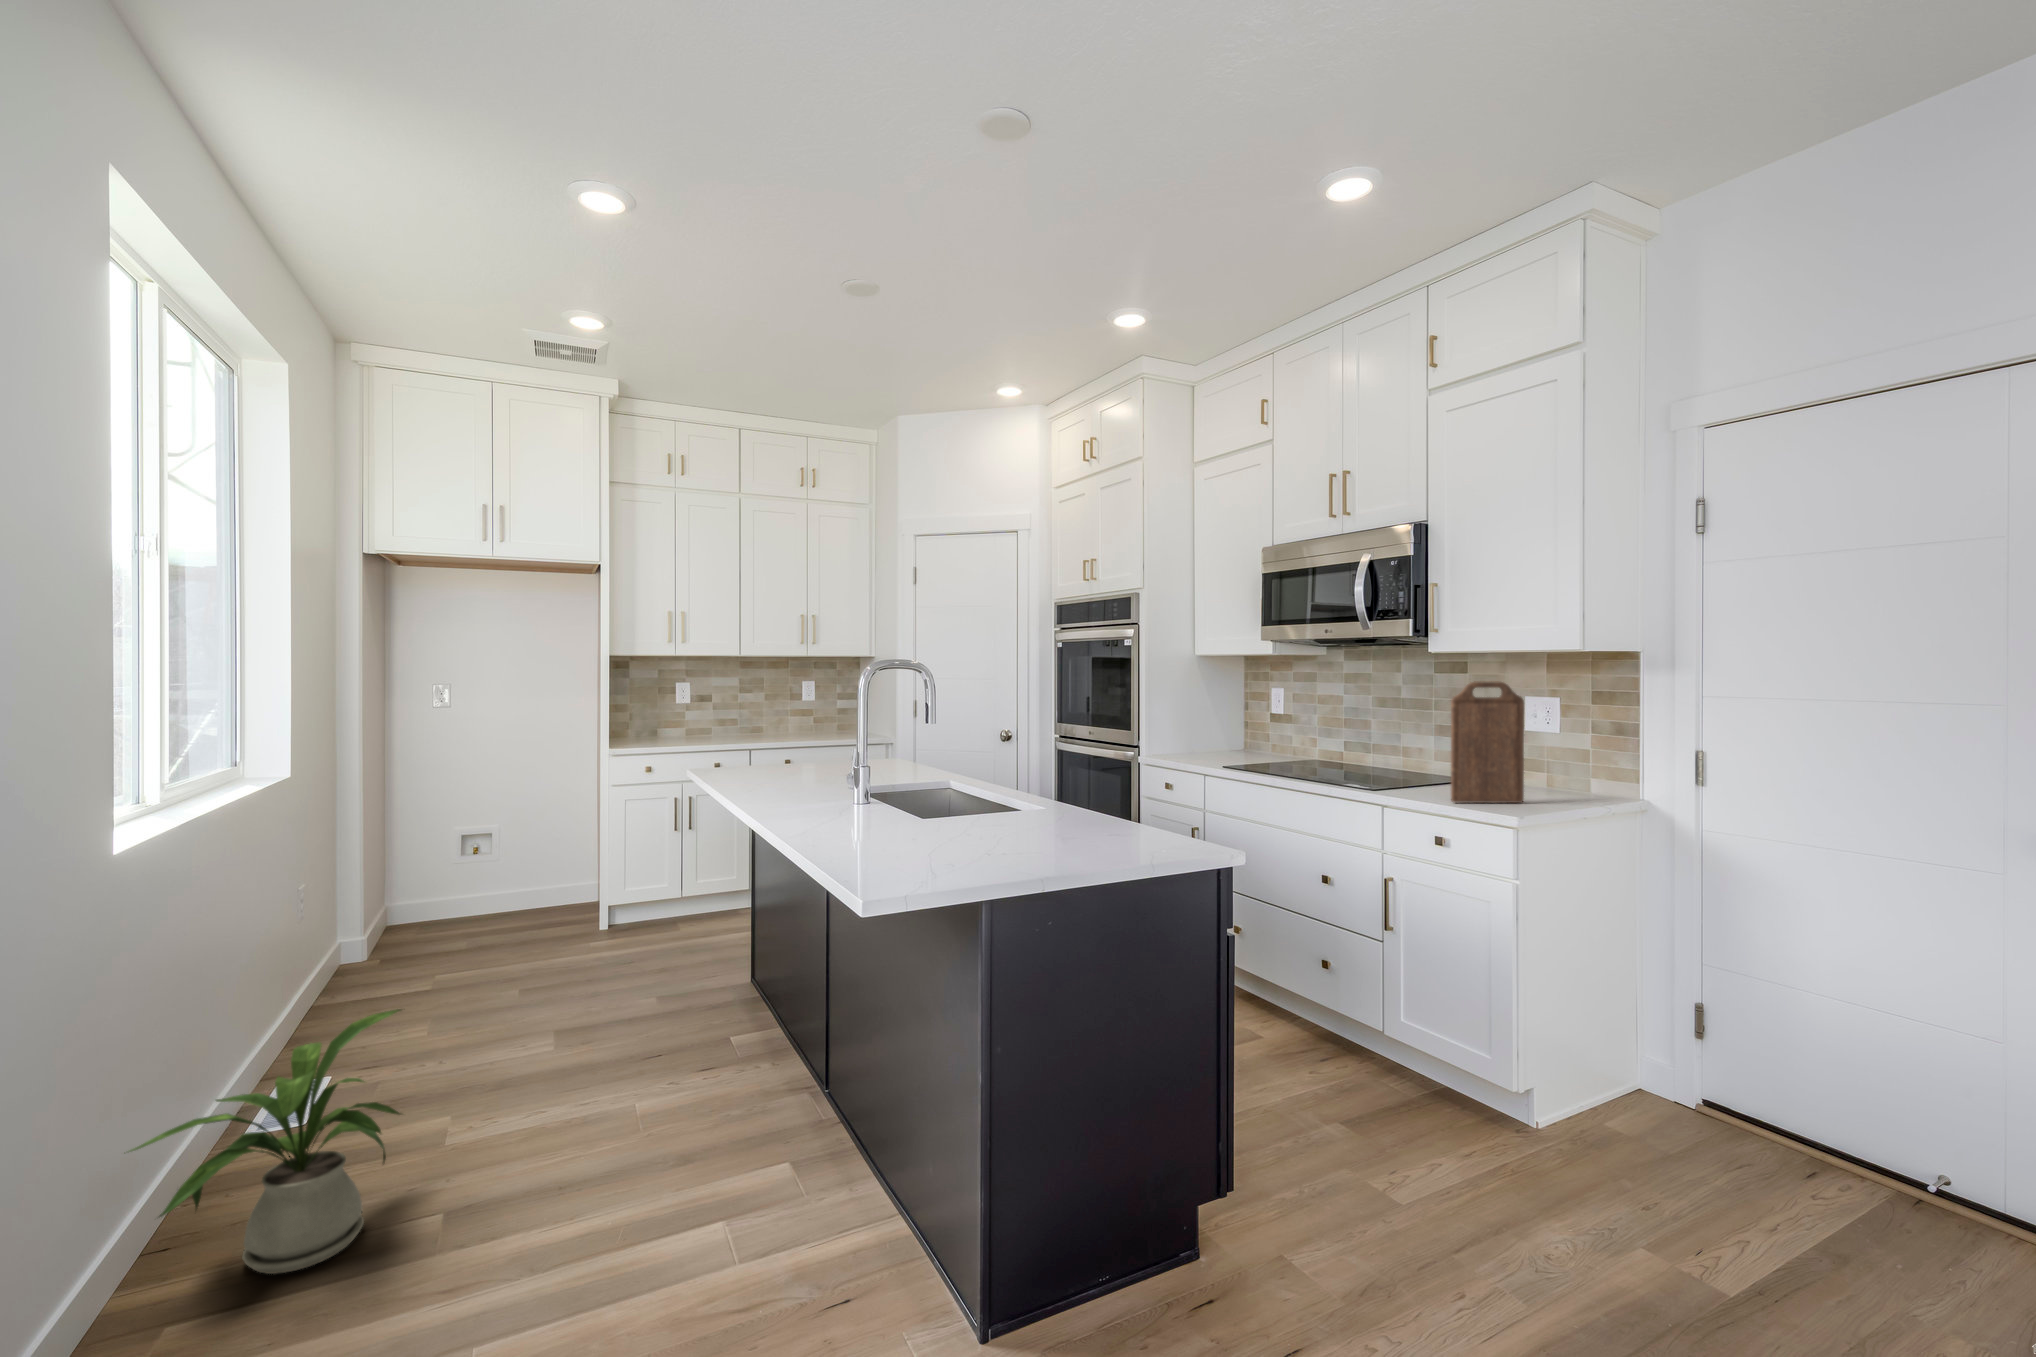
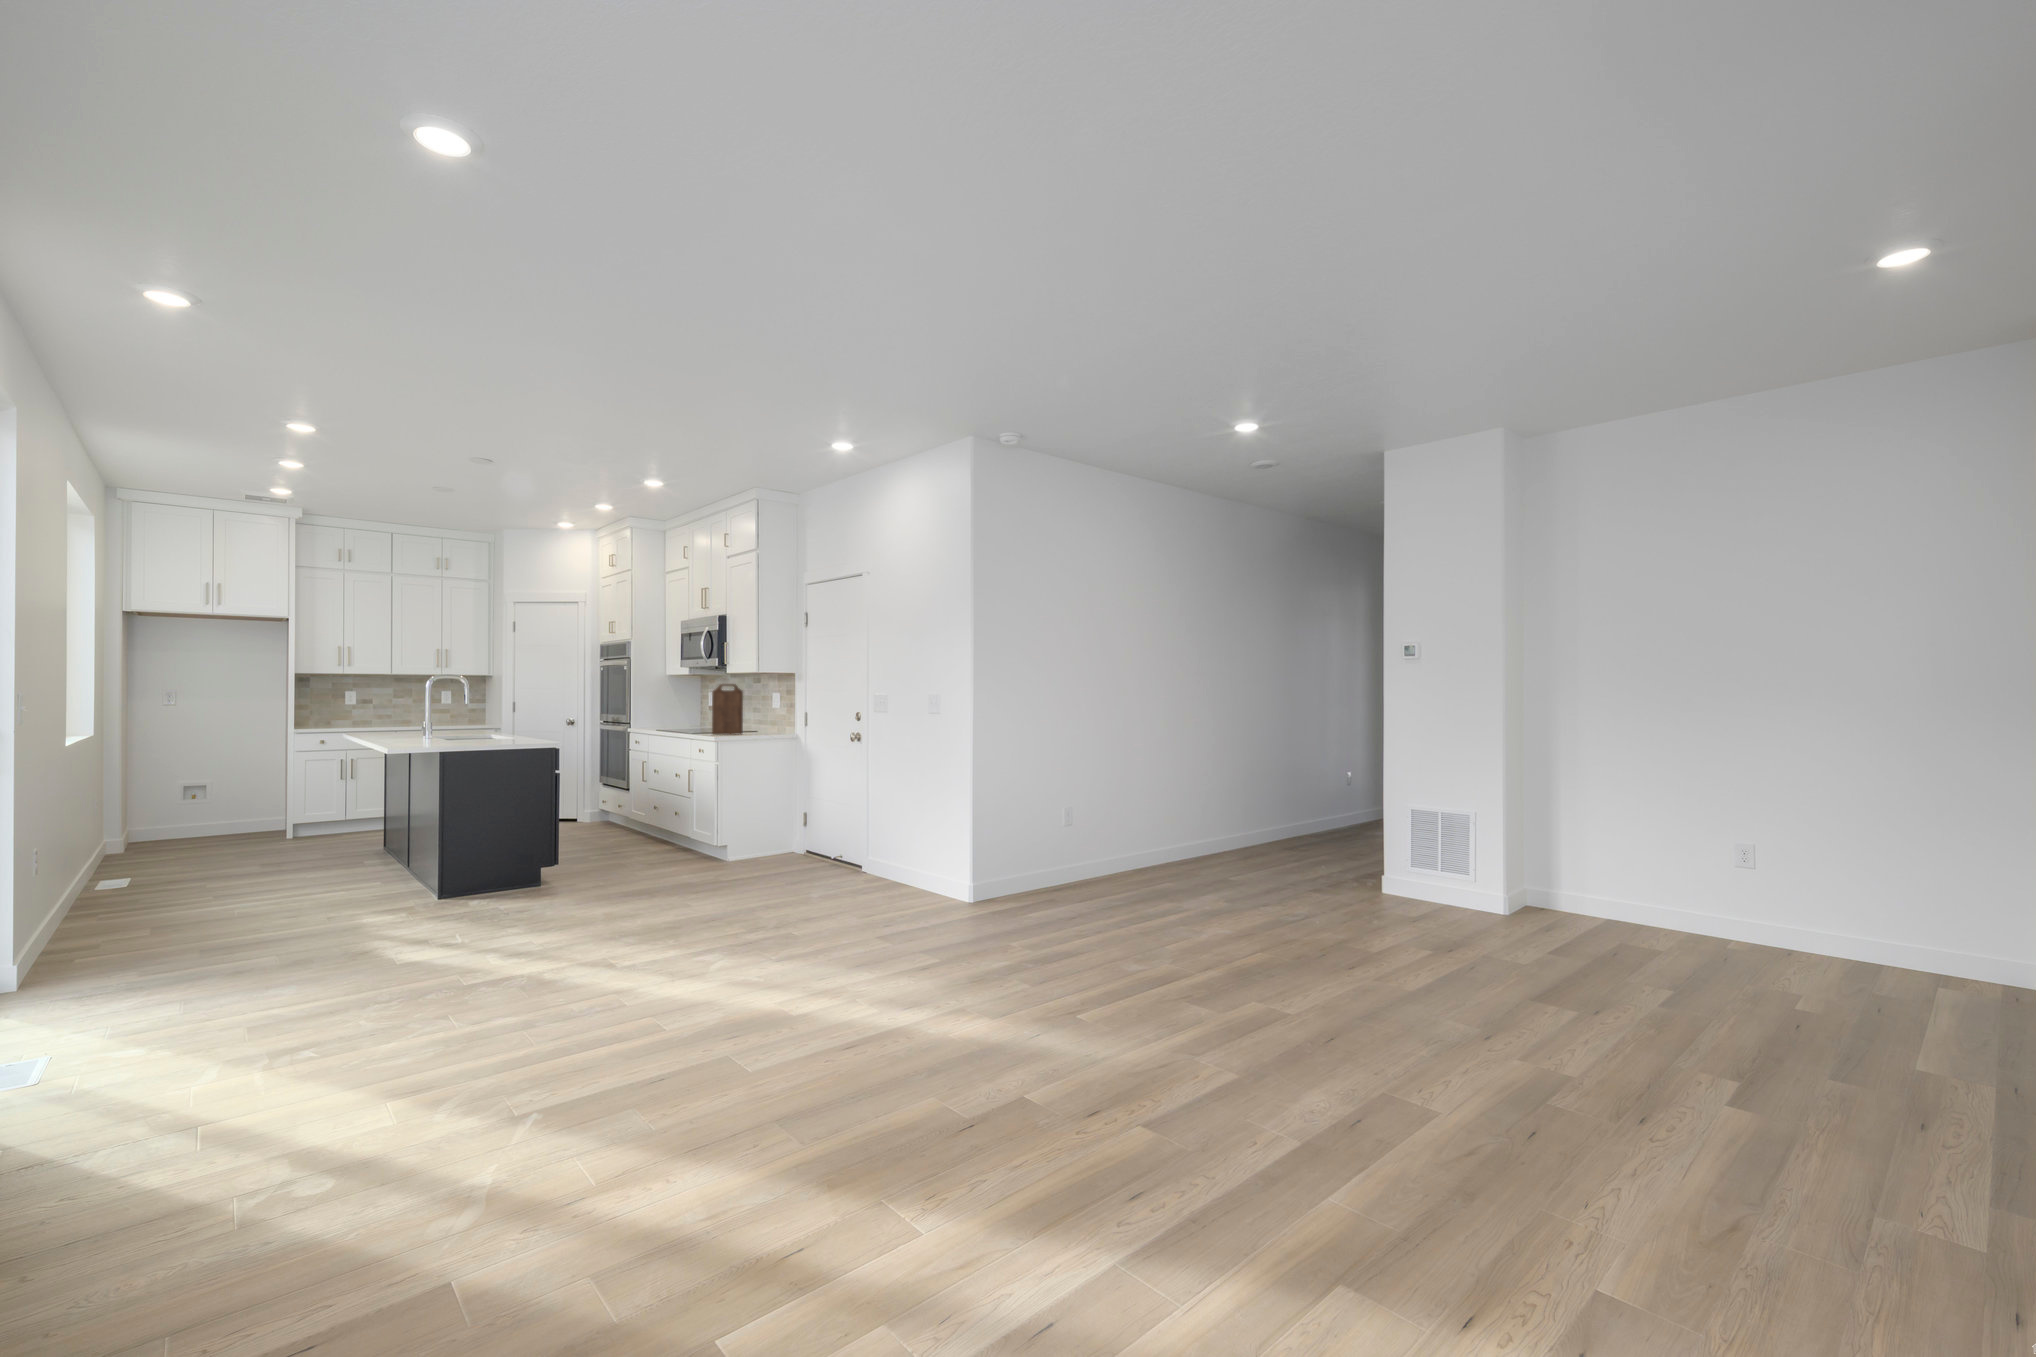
house plant: present [130,1009,401,1274] -> none [85,812,201,905]

